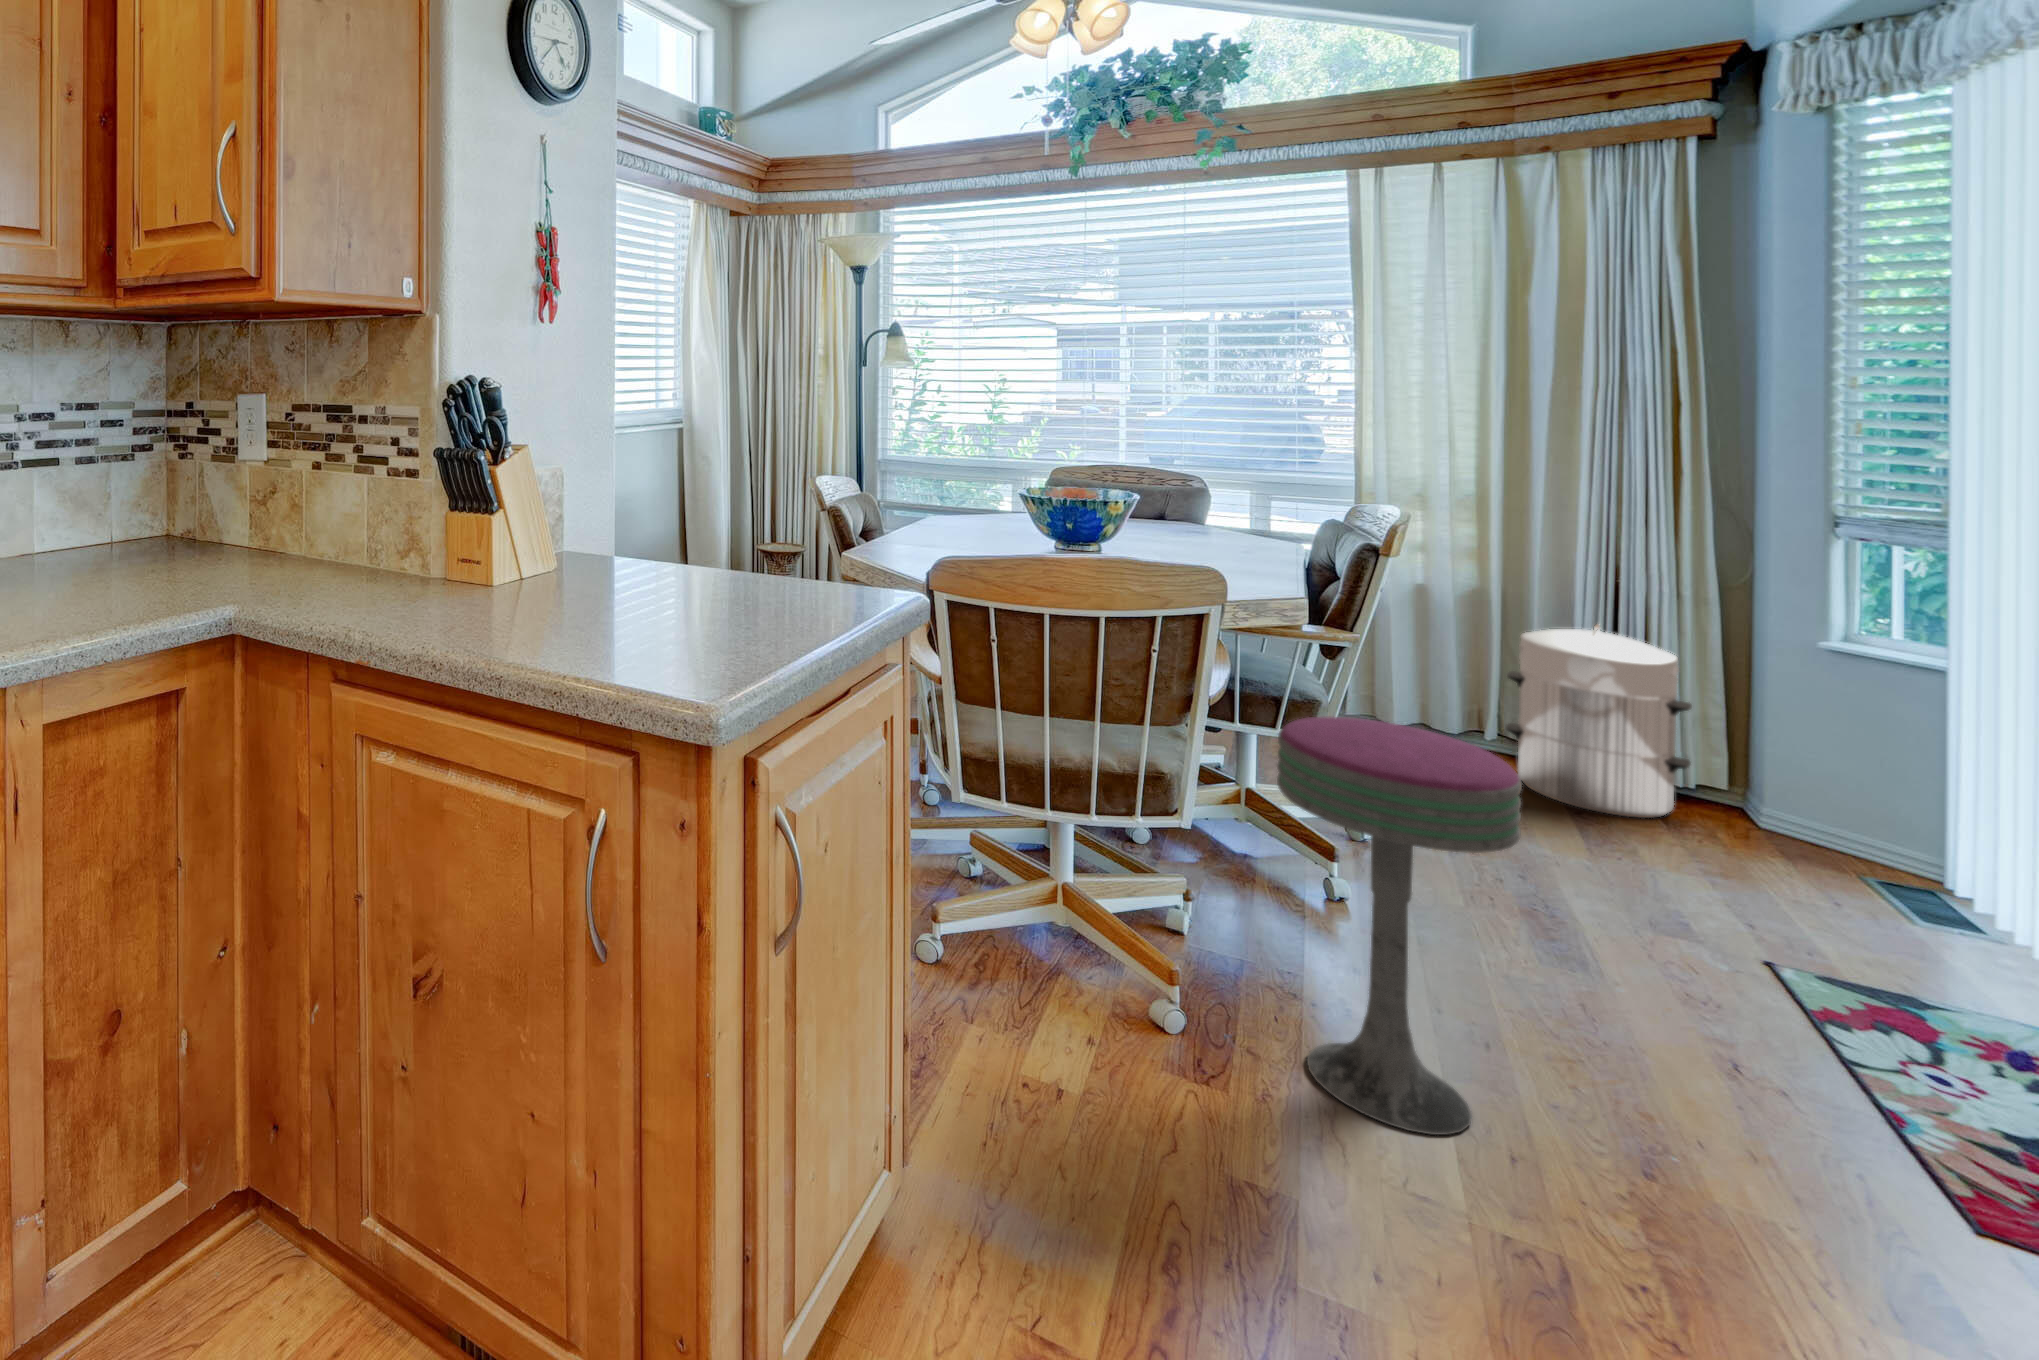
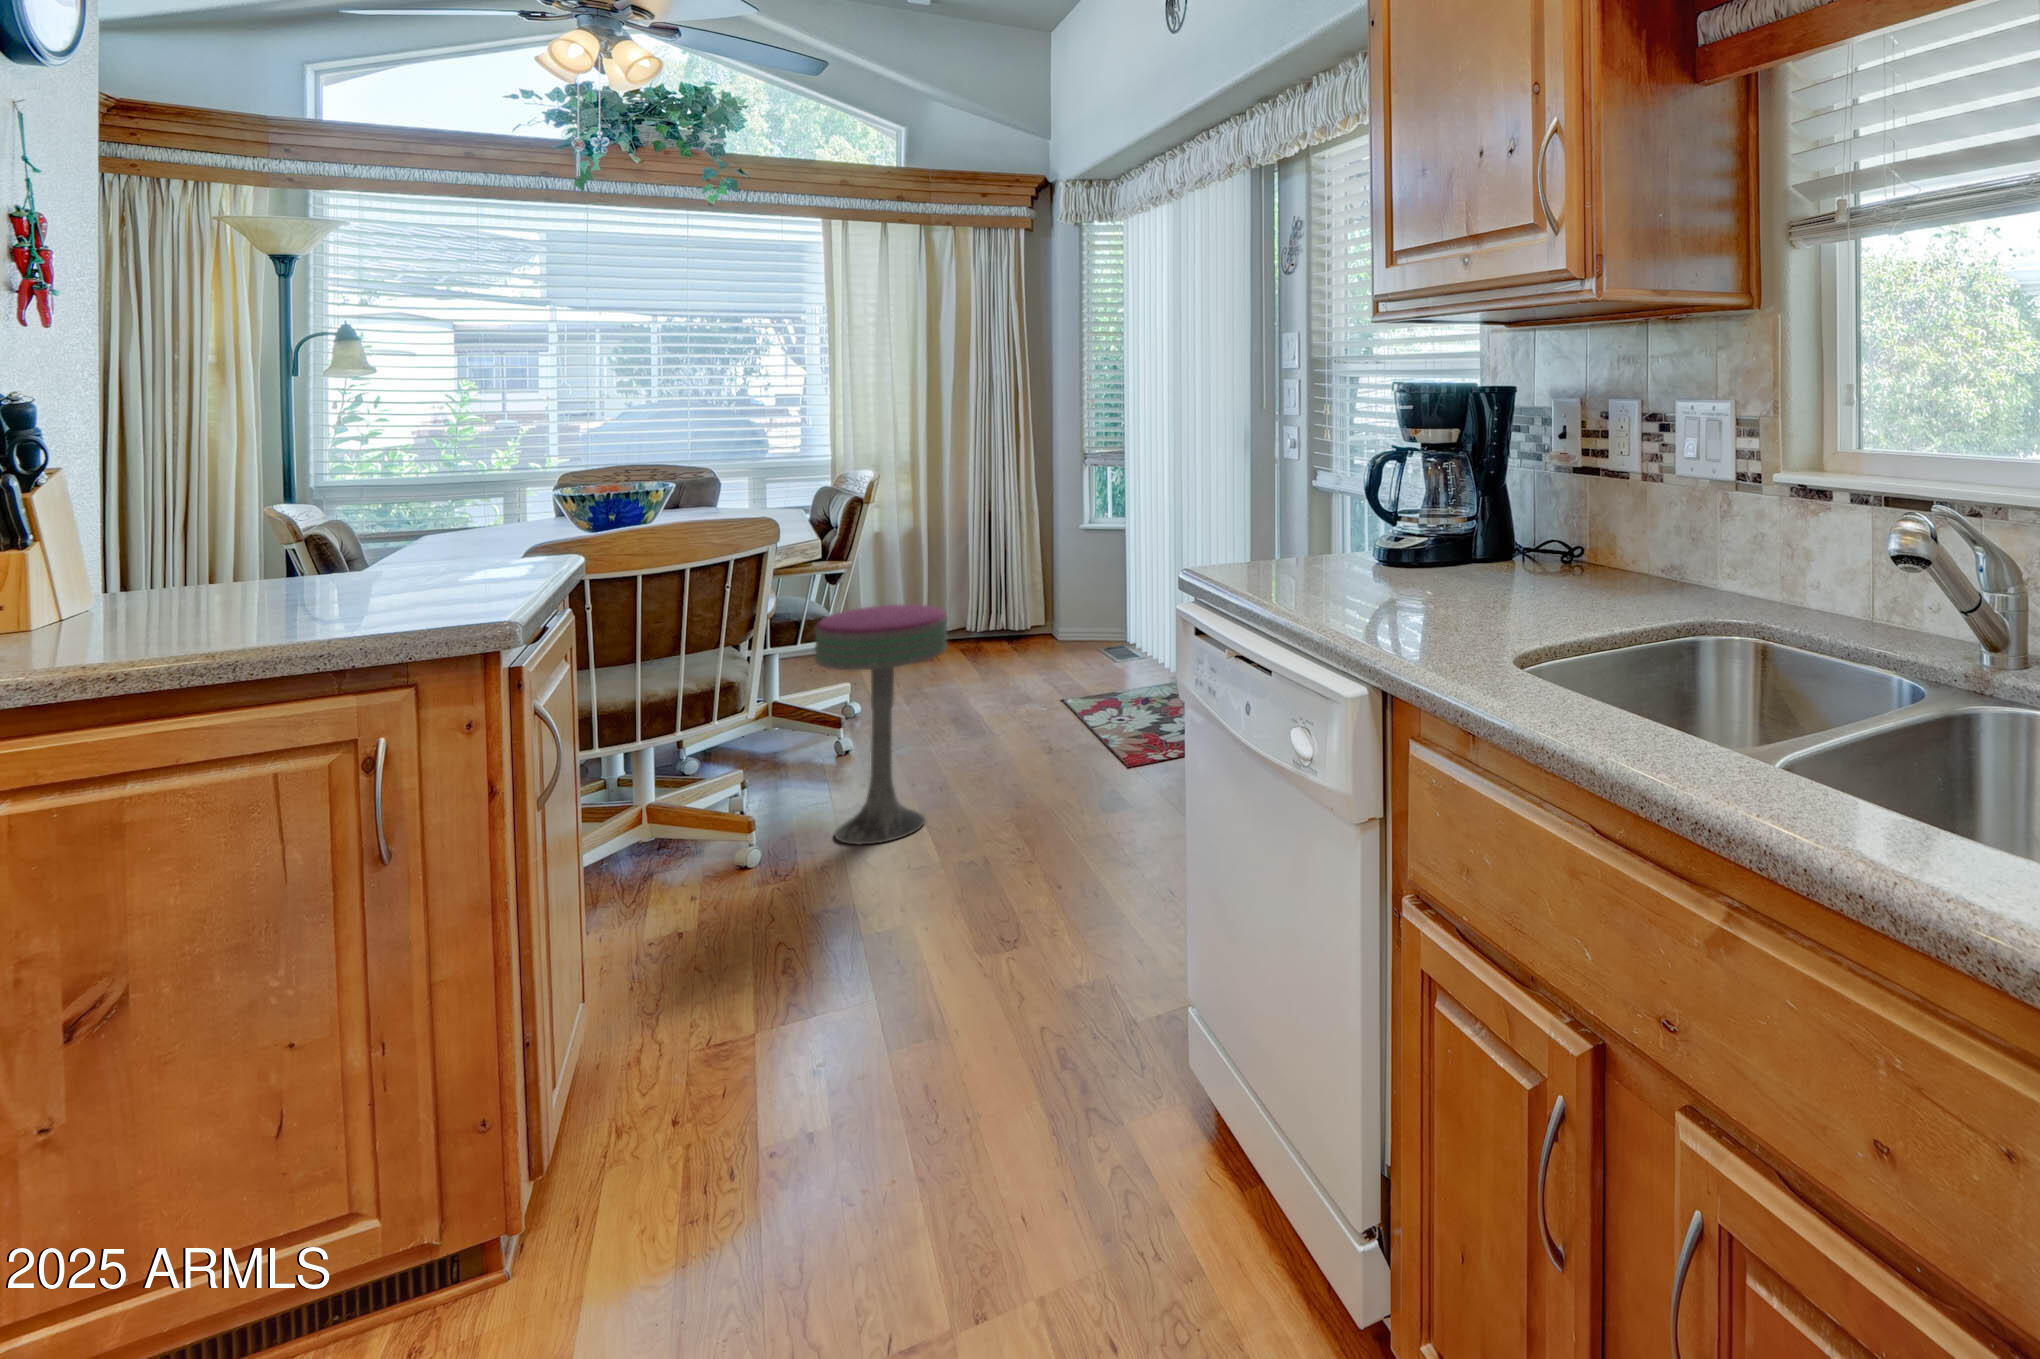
waste bin: present [1506,625,1692,818] -> none [931,538,1026,659]

